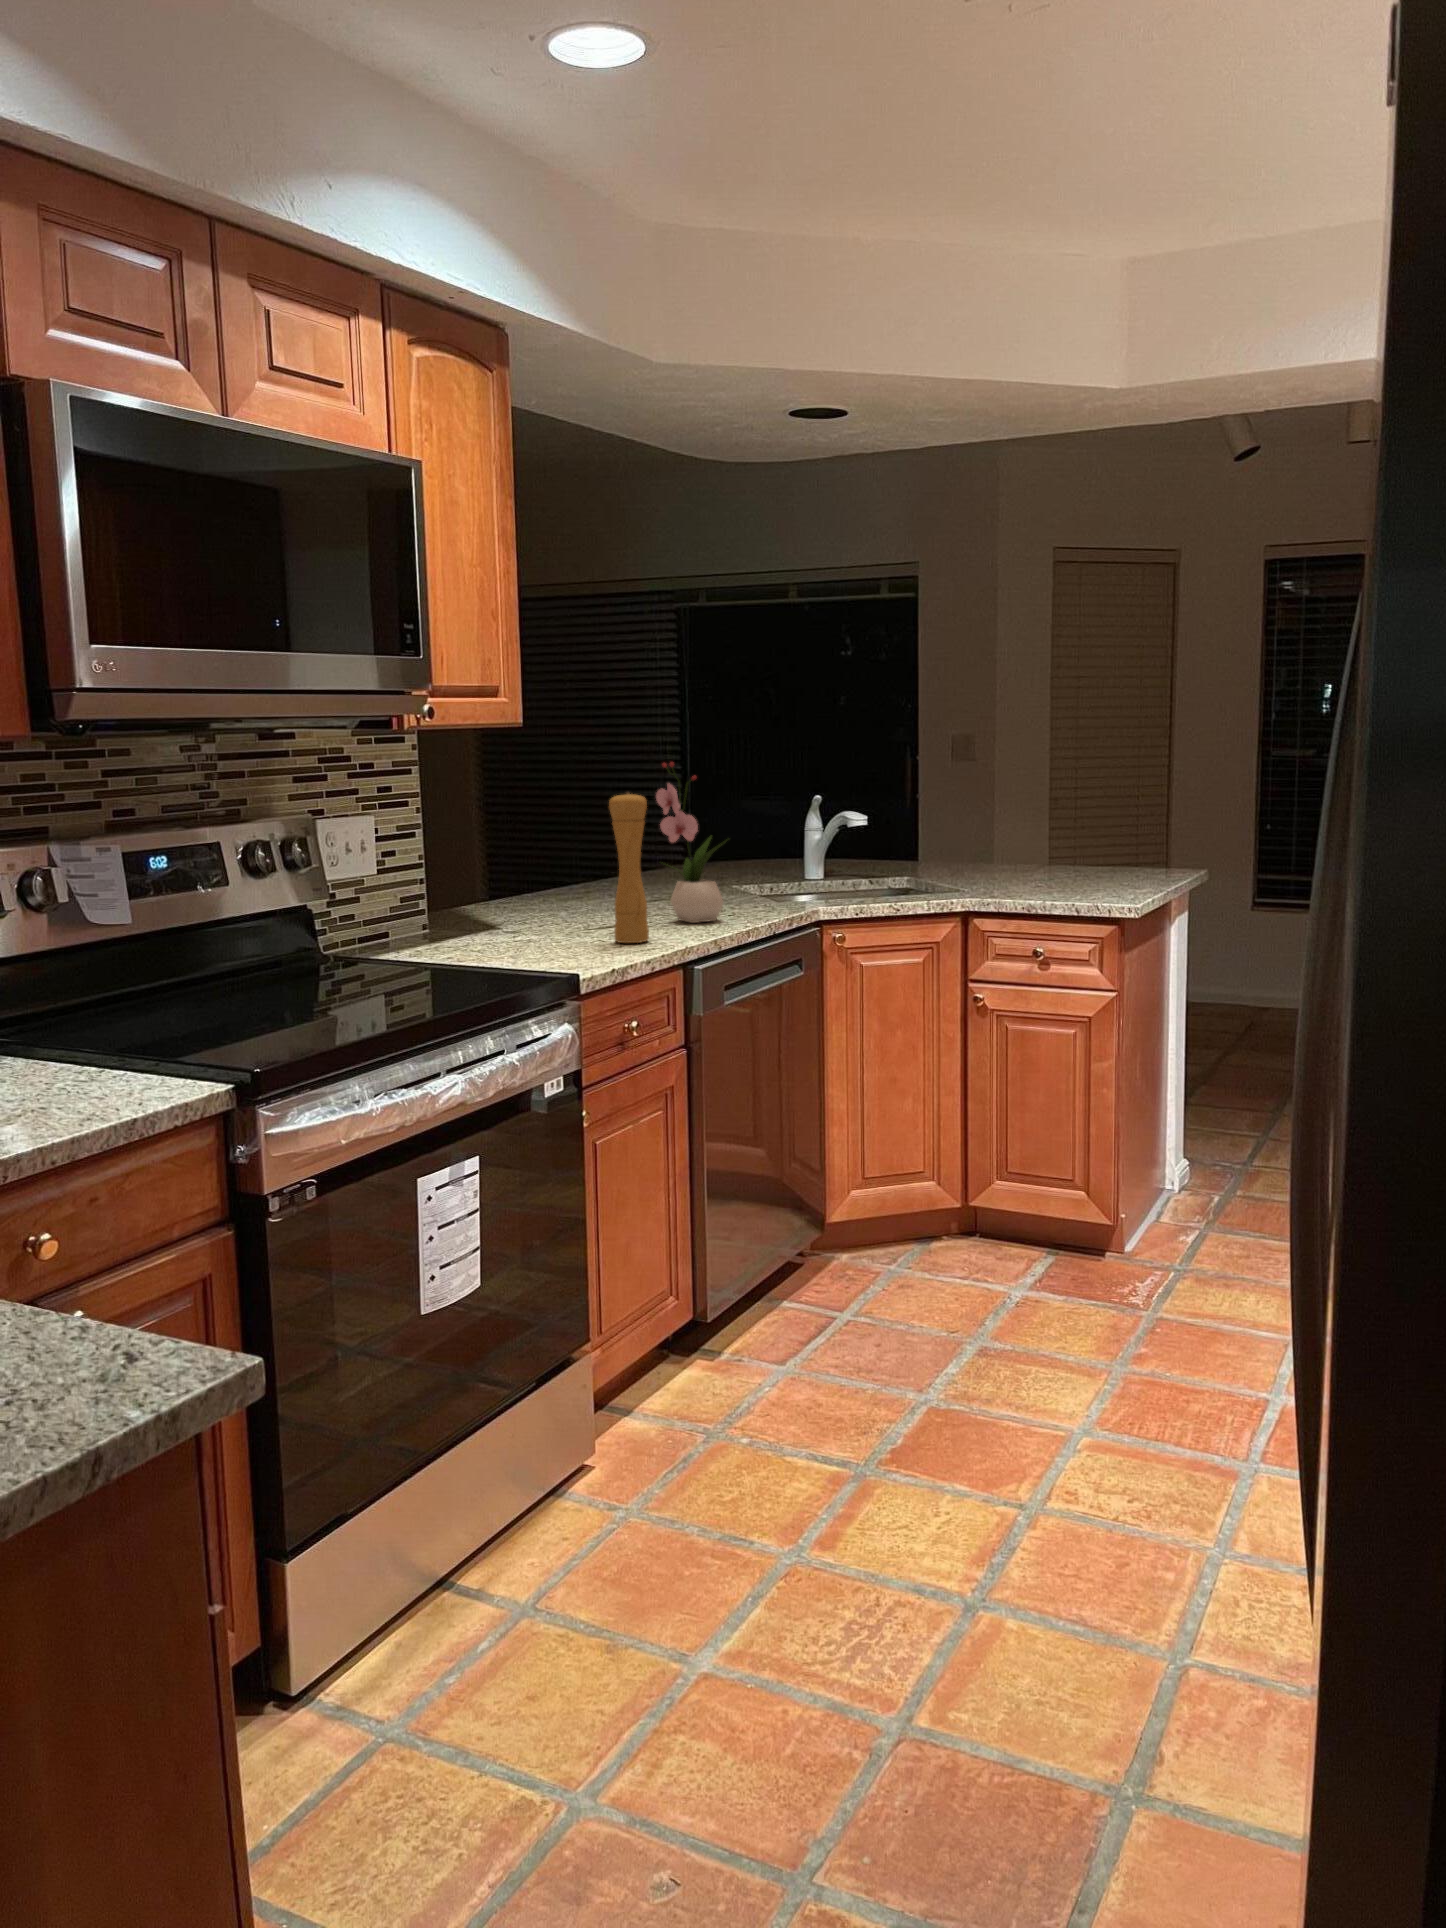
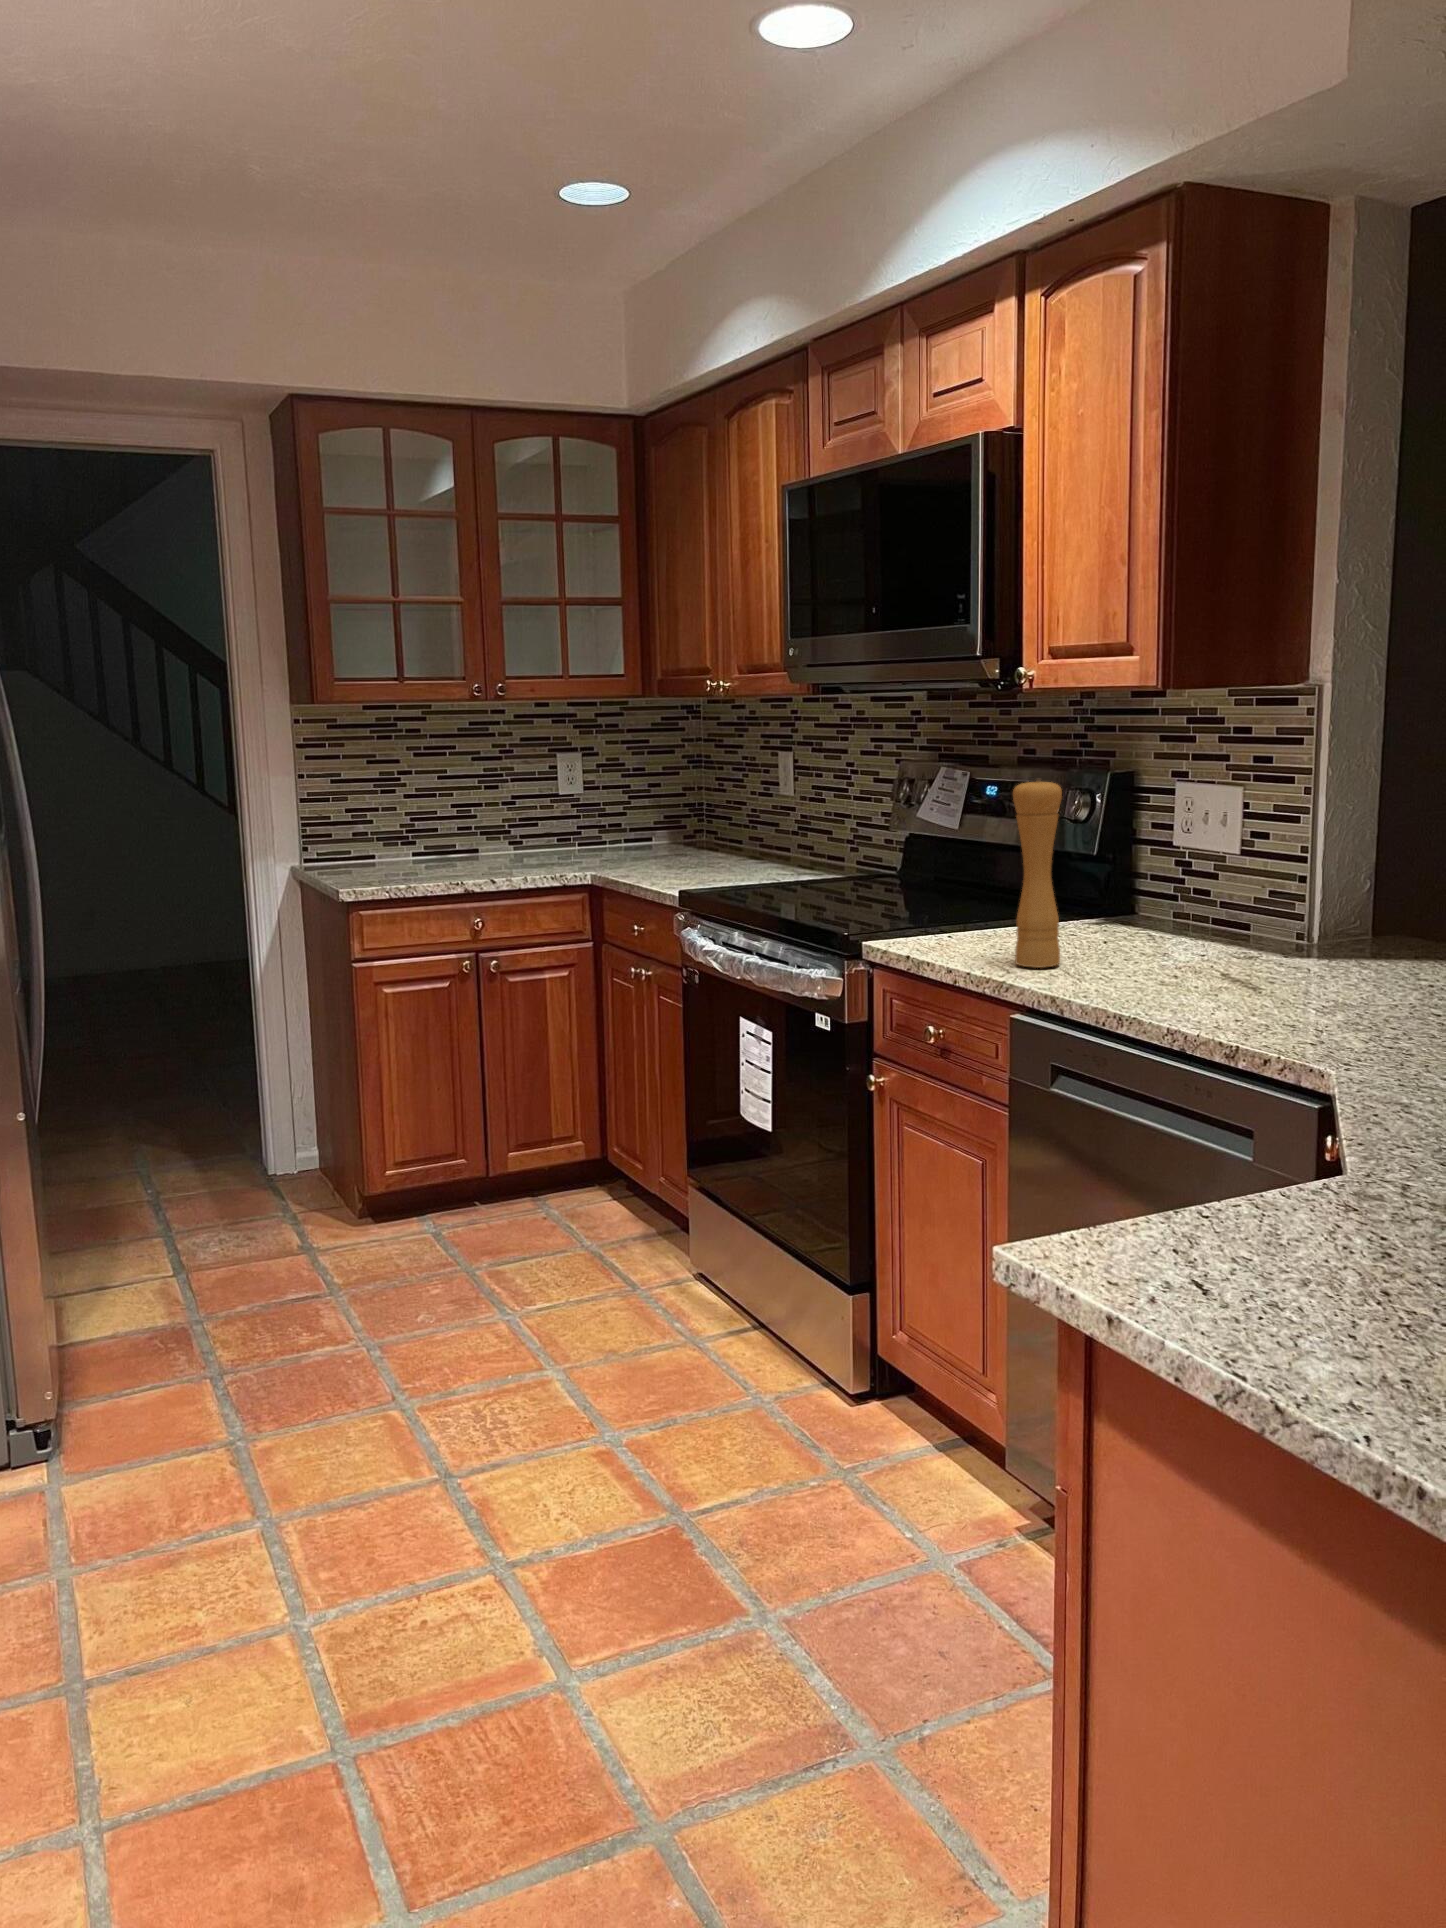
flower arrangement: present [656,762,727,923] -> none [1144,750,1232,1000]

